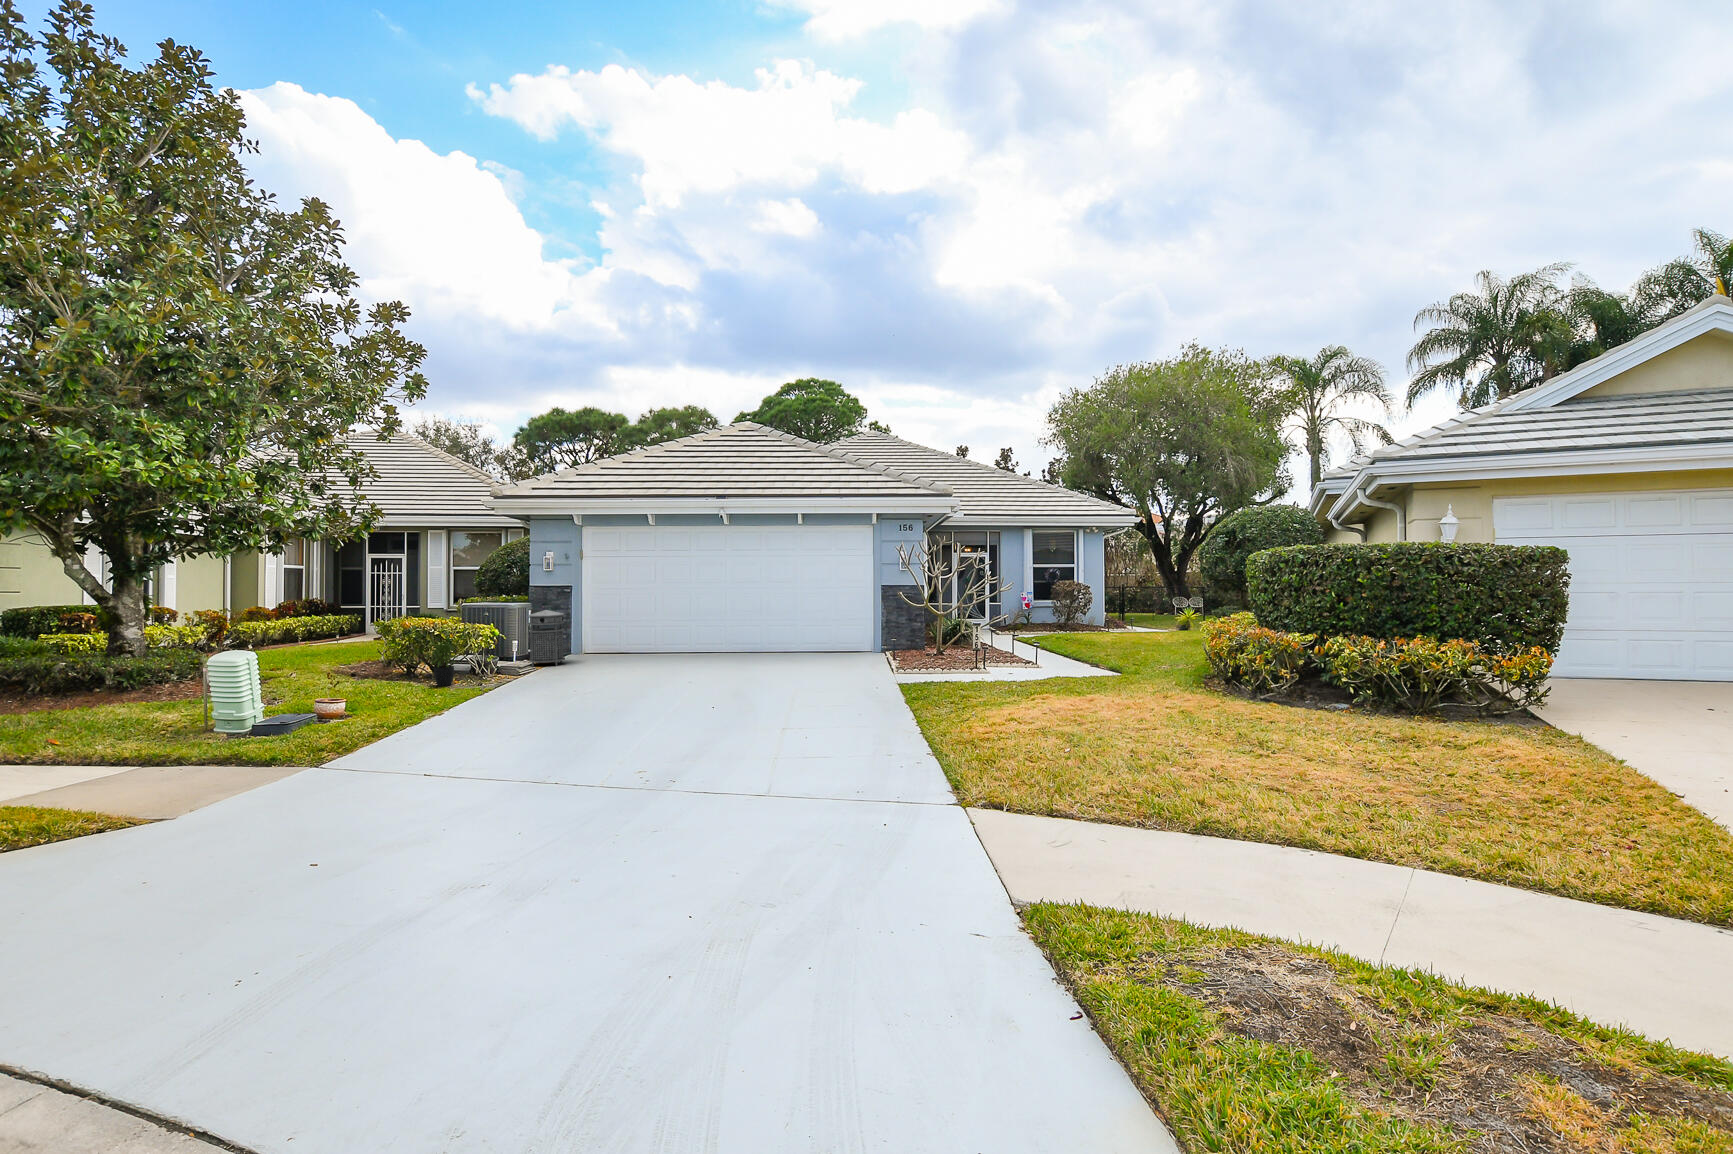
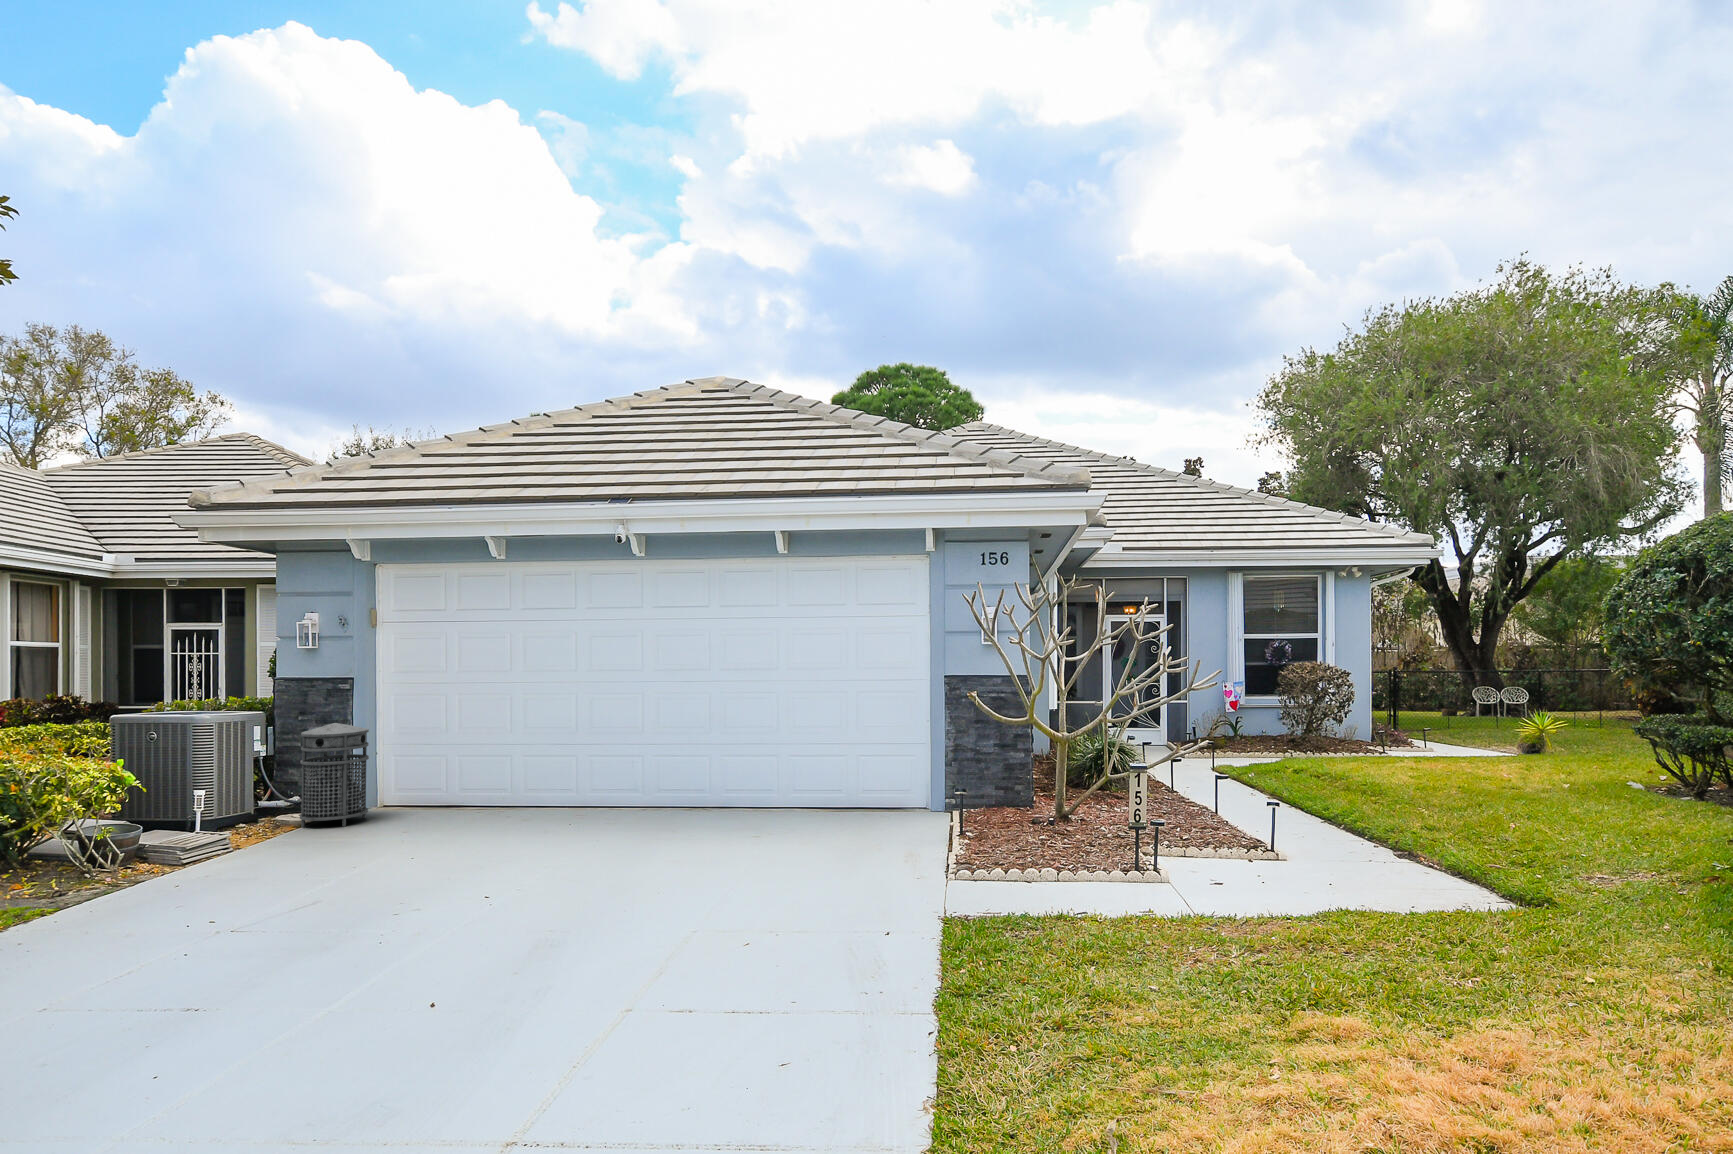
potted plant: present [429,642,458,686] -> none [31,793,96,881]

